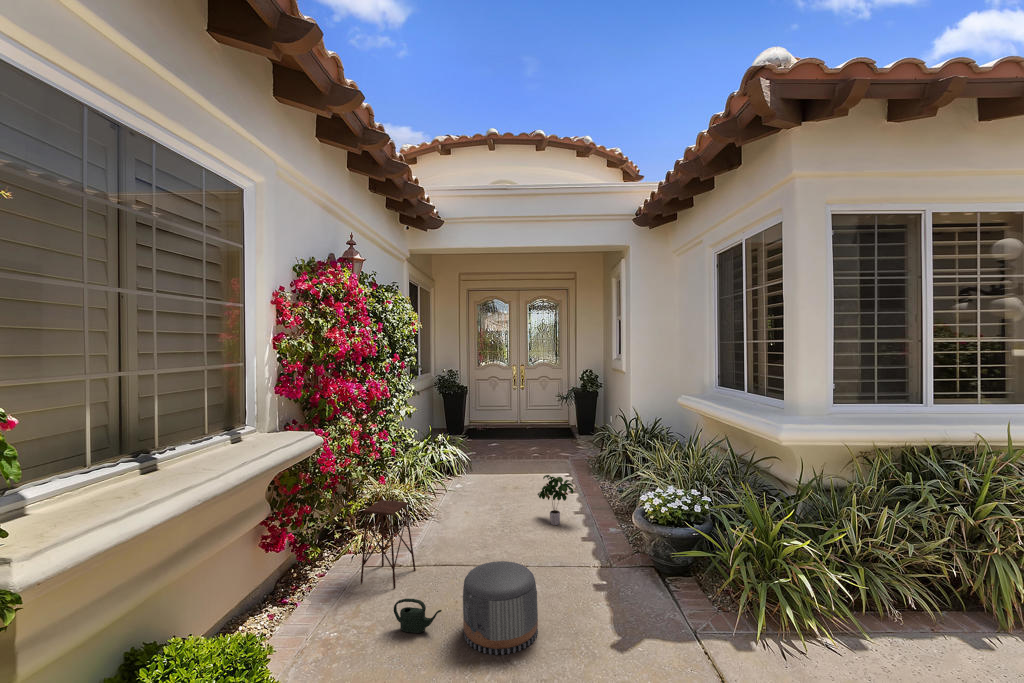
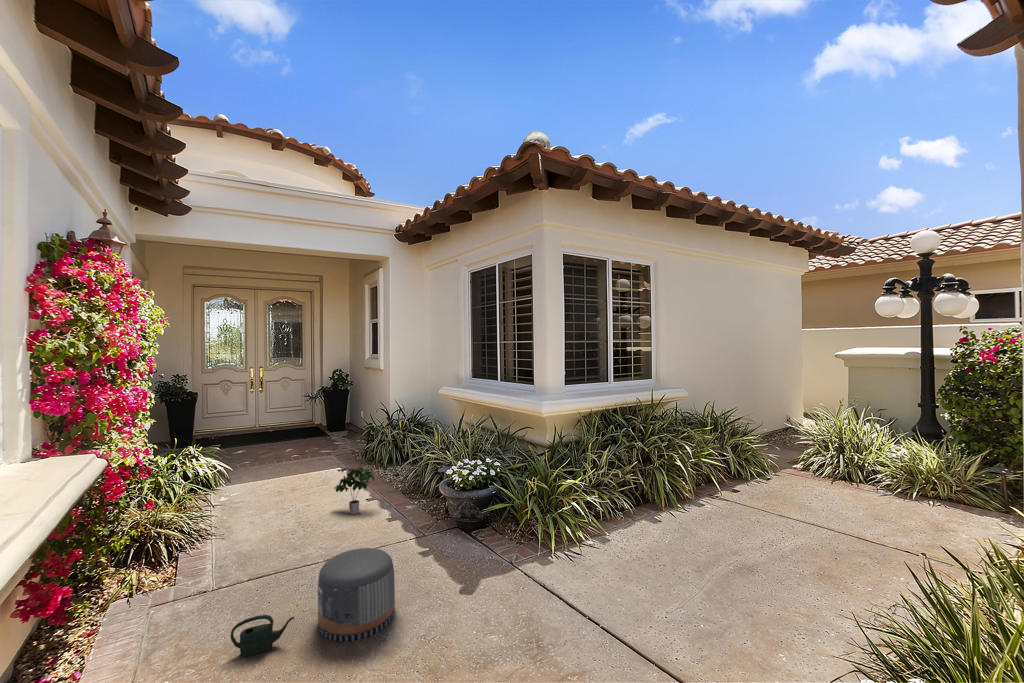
side table: present [360,500,416,589] -> none [148,519,220,630]

